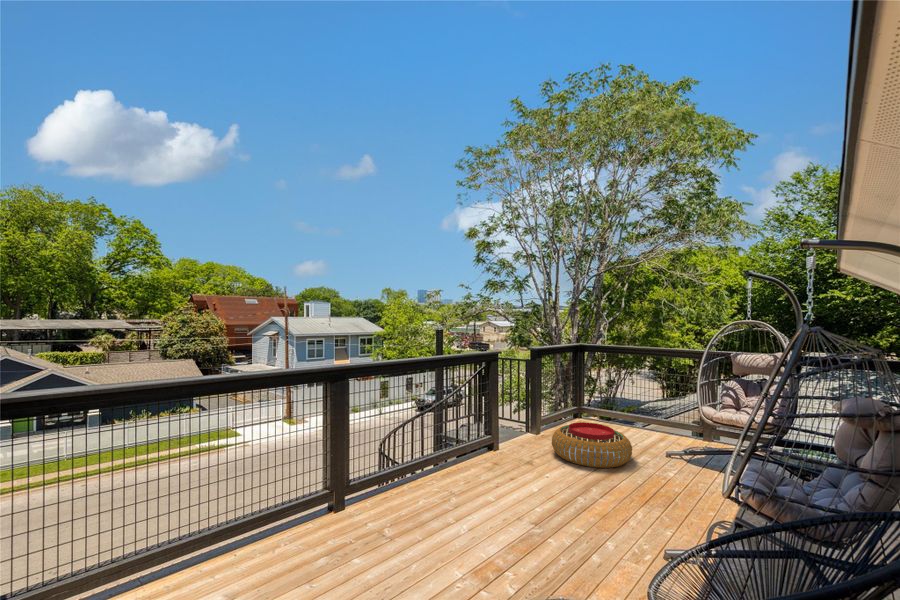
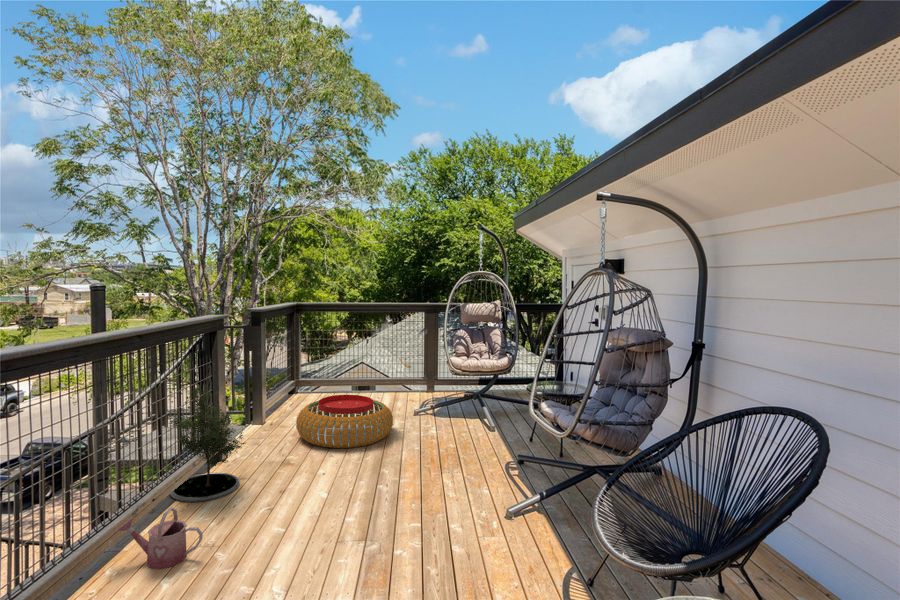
potted tree: none [456,394,497,471] -> present [170,383,246,502]
watering can: none [412,462,445,495] -> present [117,507,203,569]

